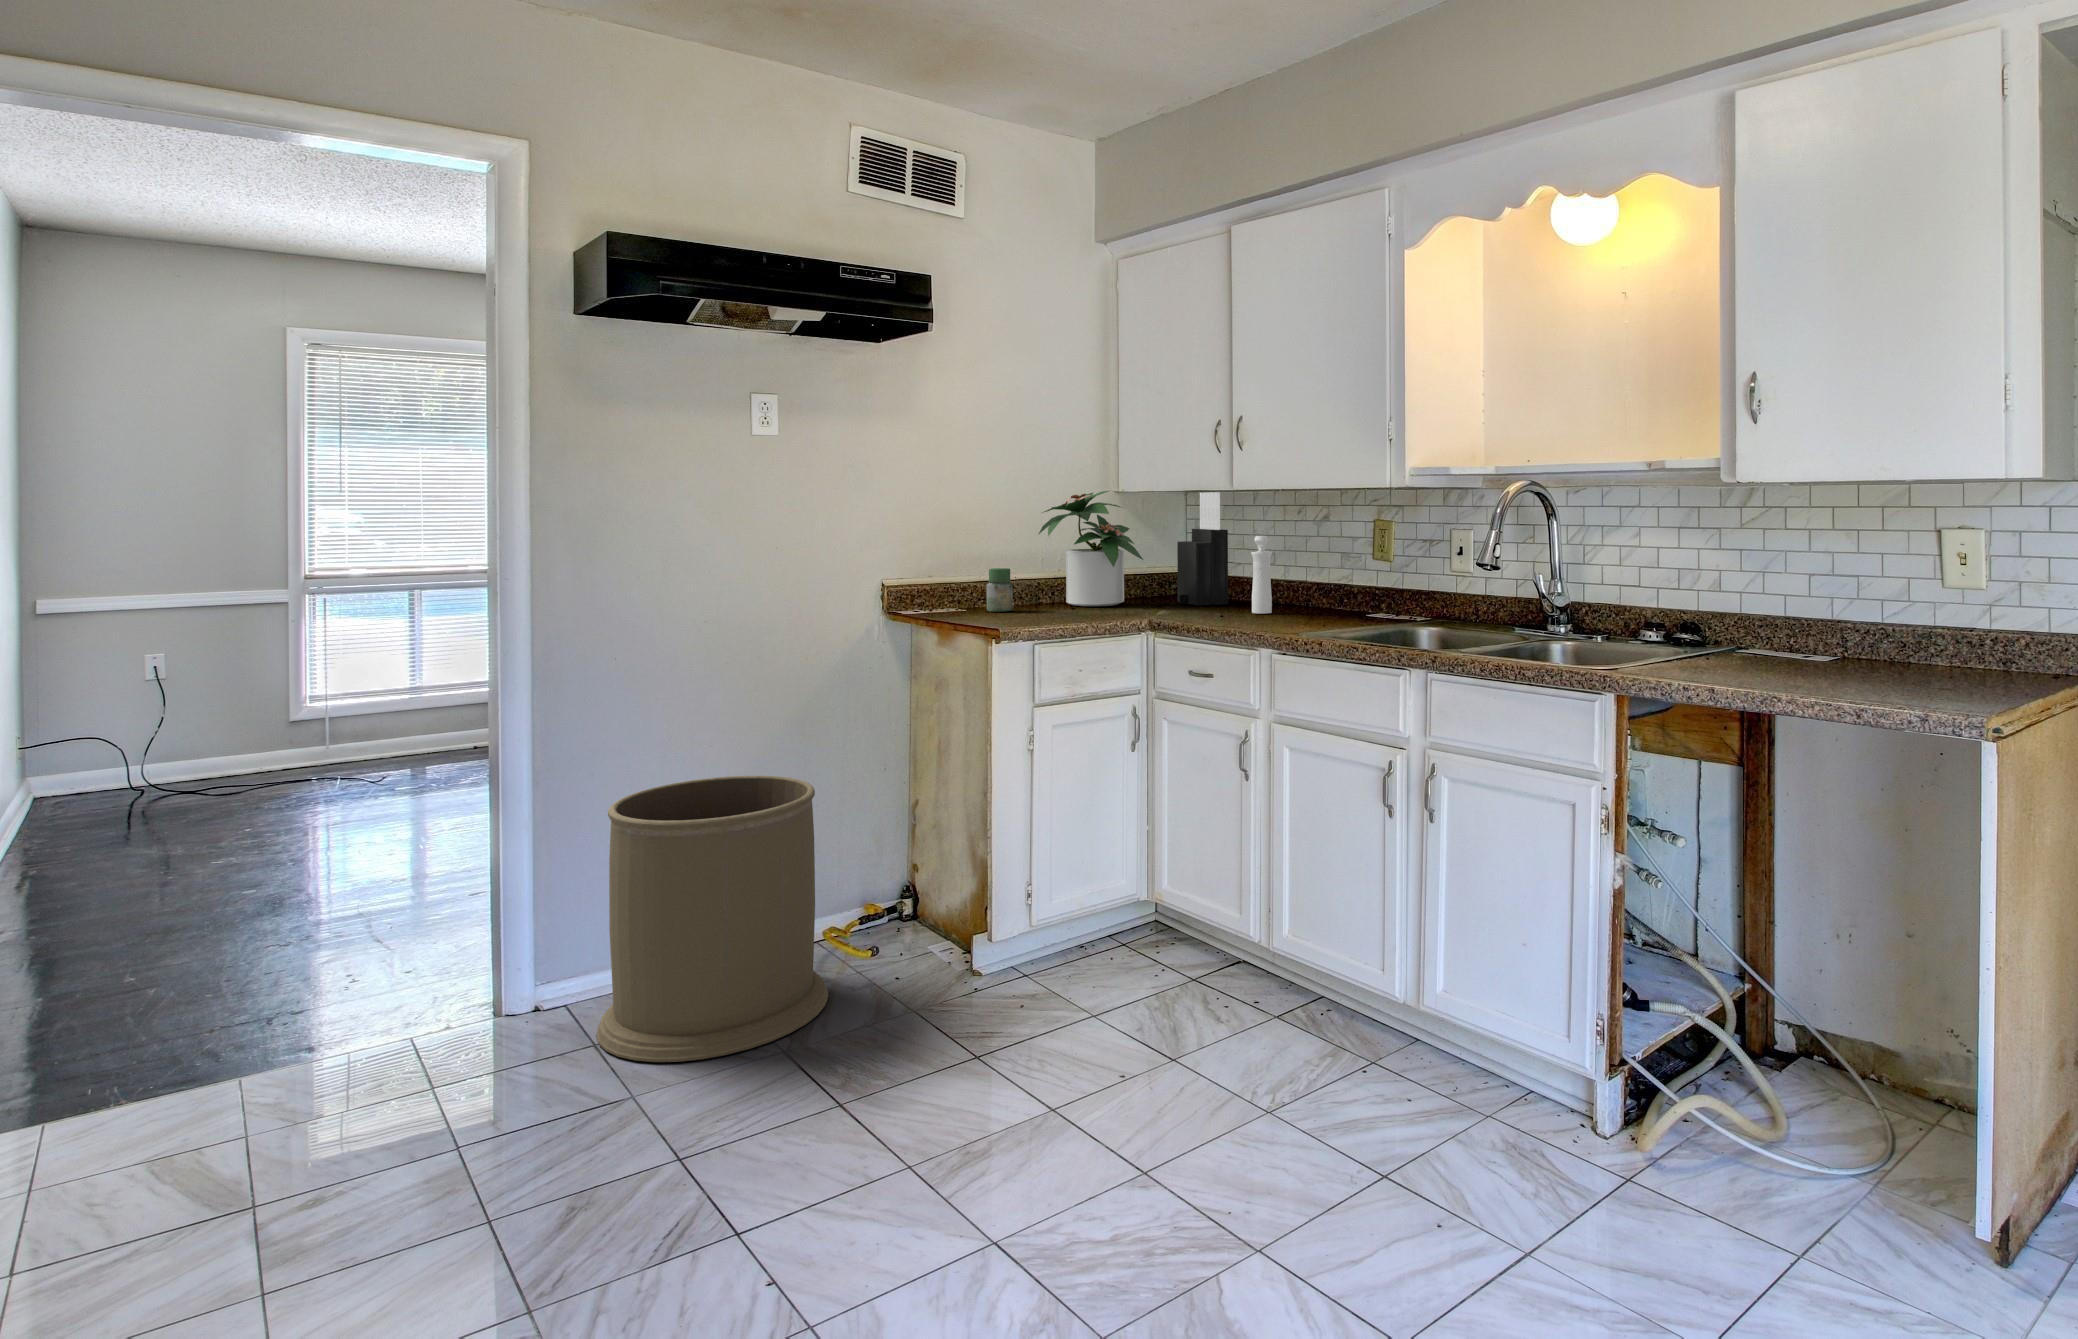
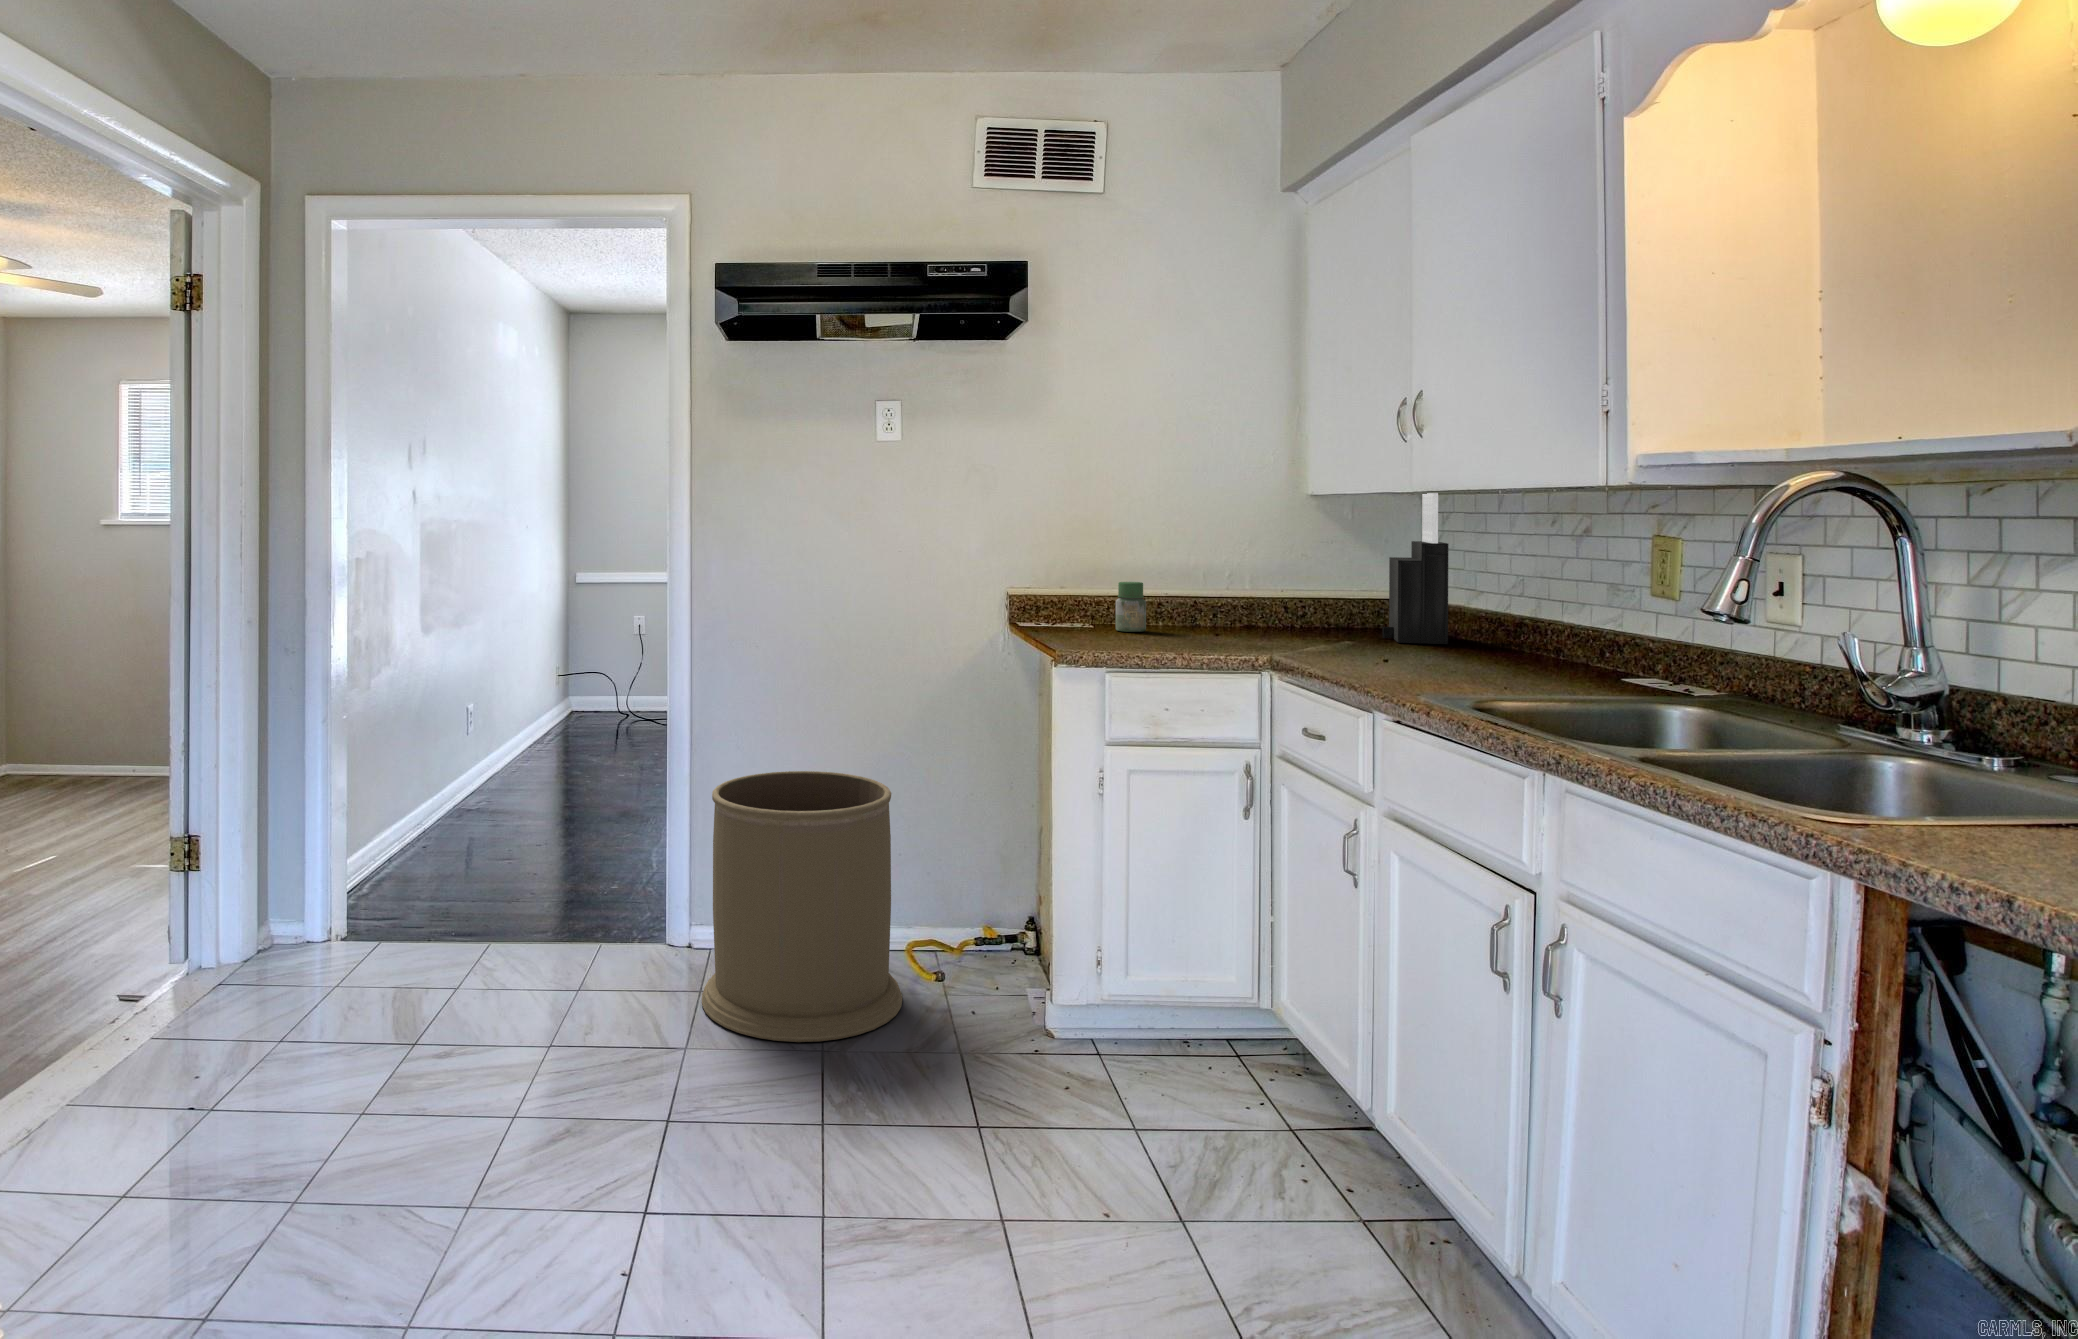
potted plant: present [1039,491,1143,606] -> none [1193,491,1328,634]
pepper mill: present [1251,536,1272,614] -> none [1451,553,1495,662]

